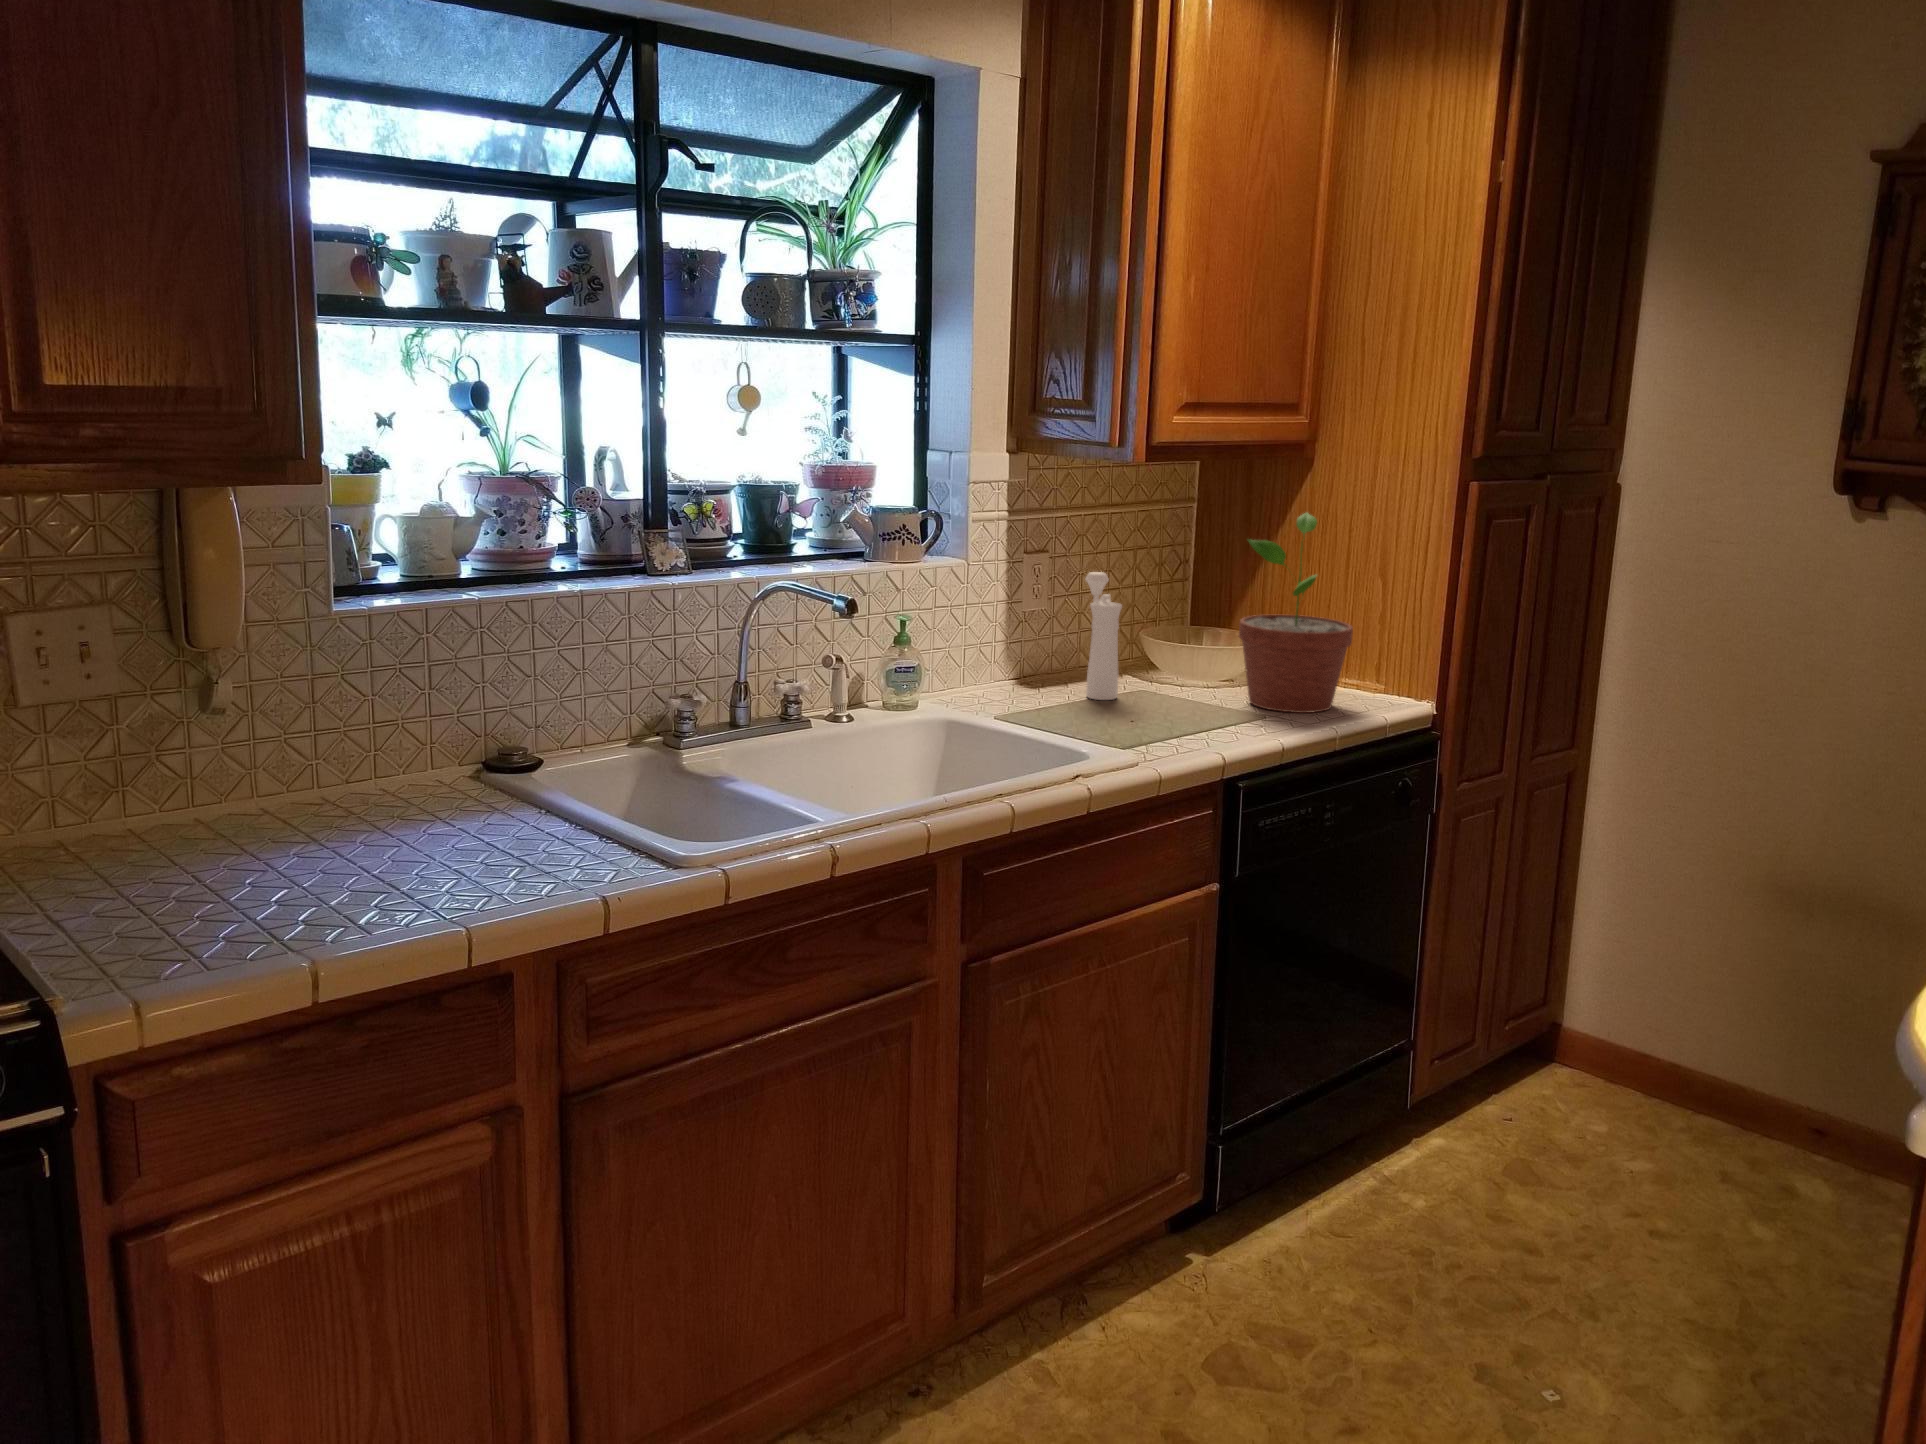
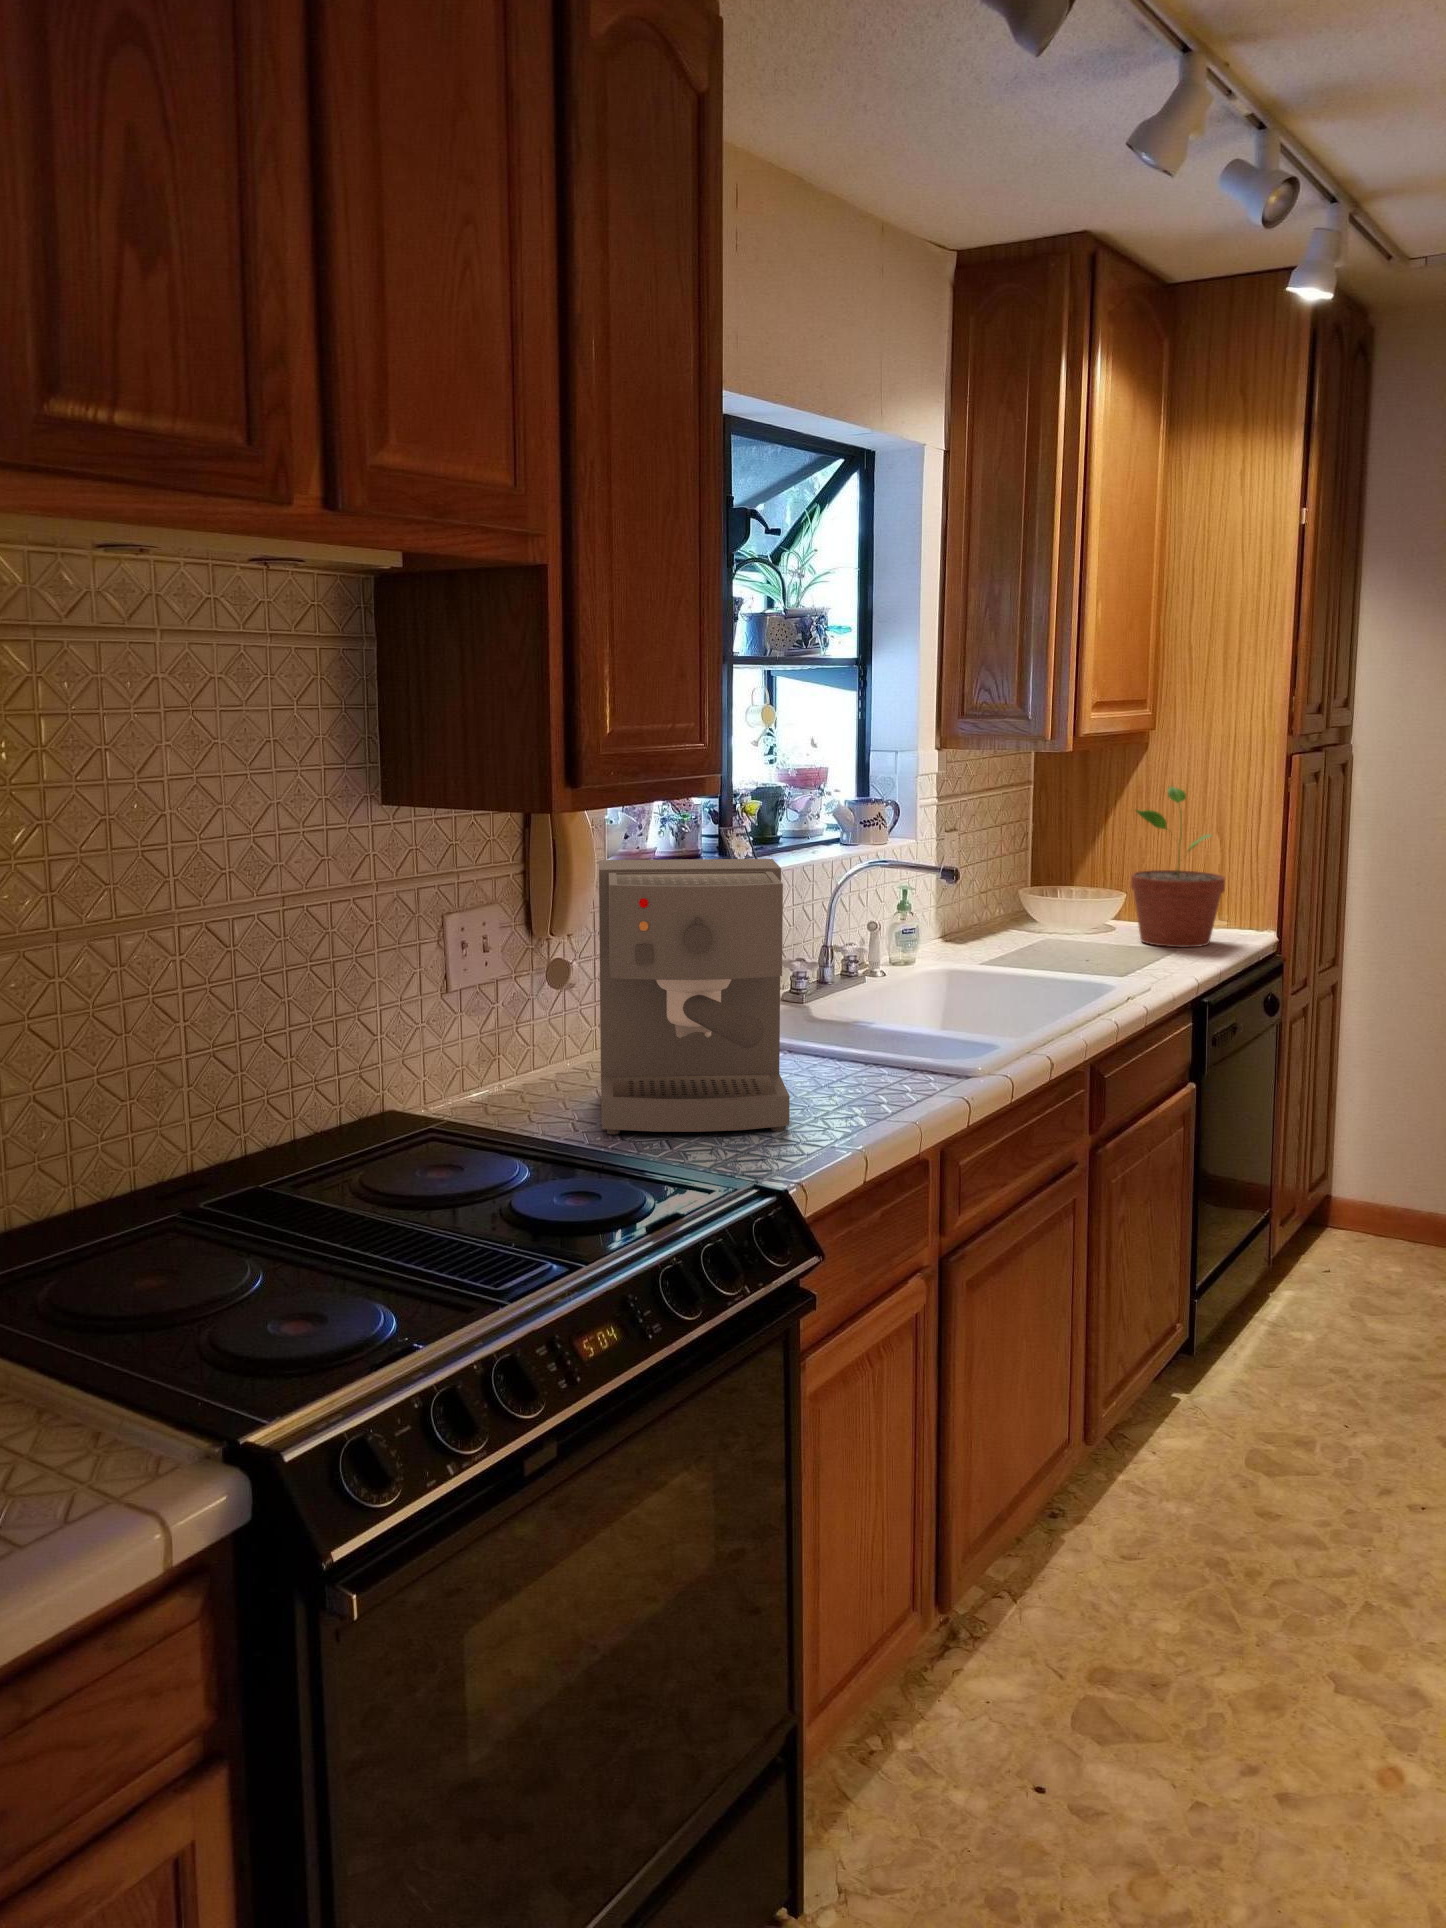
coffee maker: none [22,557,391,923] -> present [599,859,790,1134]
pepper mill: present [1086,572,1122,700] -> none [995,845,1044,950]

